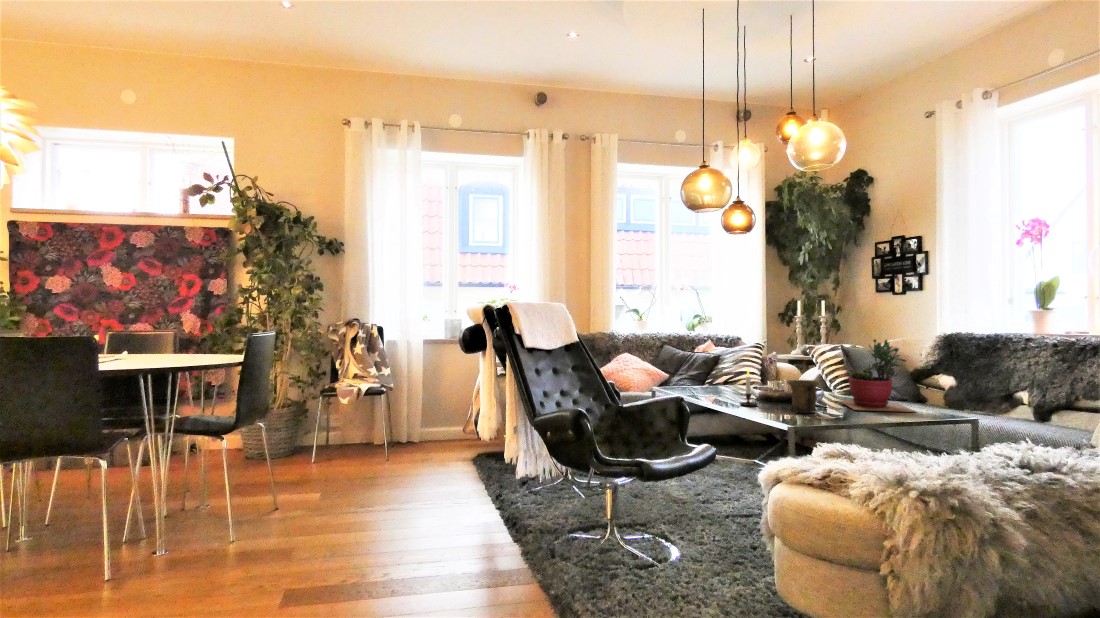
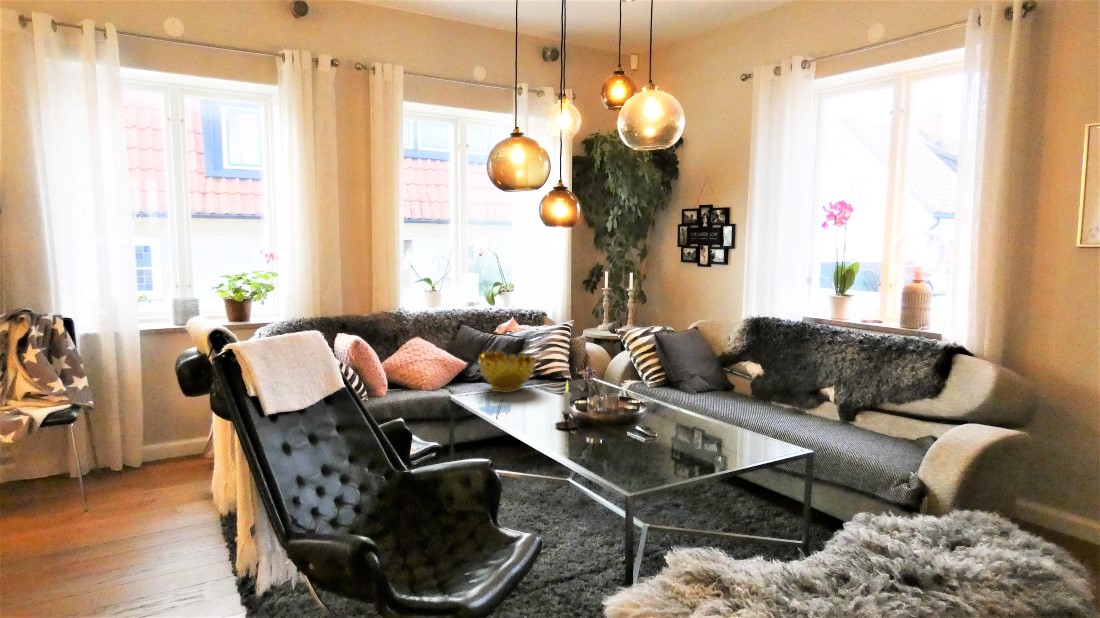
succulent plant: present [840,339,915,412] -> none [663,341,747,430]
decorative bowl: none [678,358,726,390] -> present [479,351,536,393]
mug: present [787,380,819,413] -> none [614,397,651,442]

